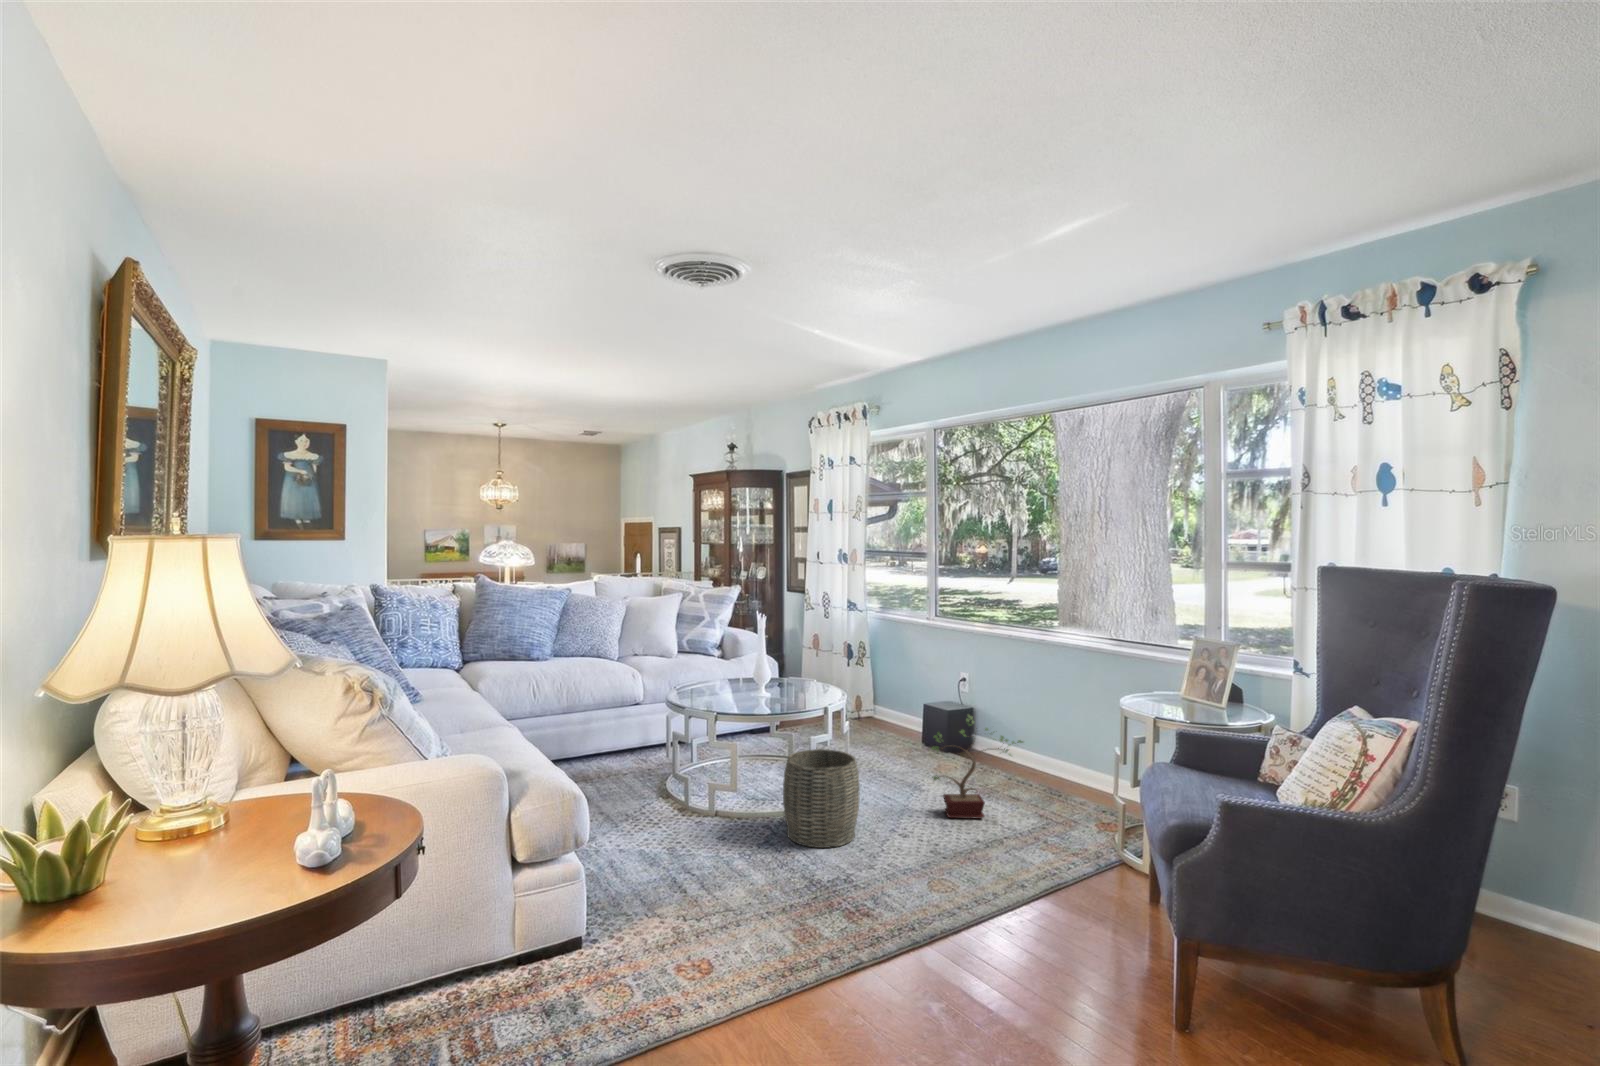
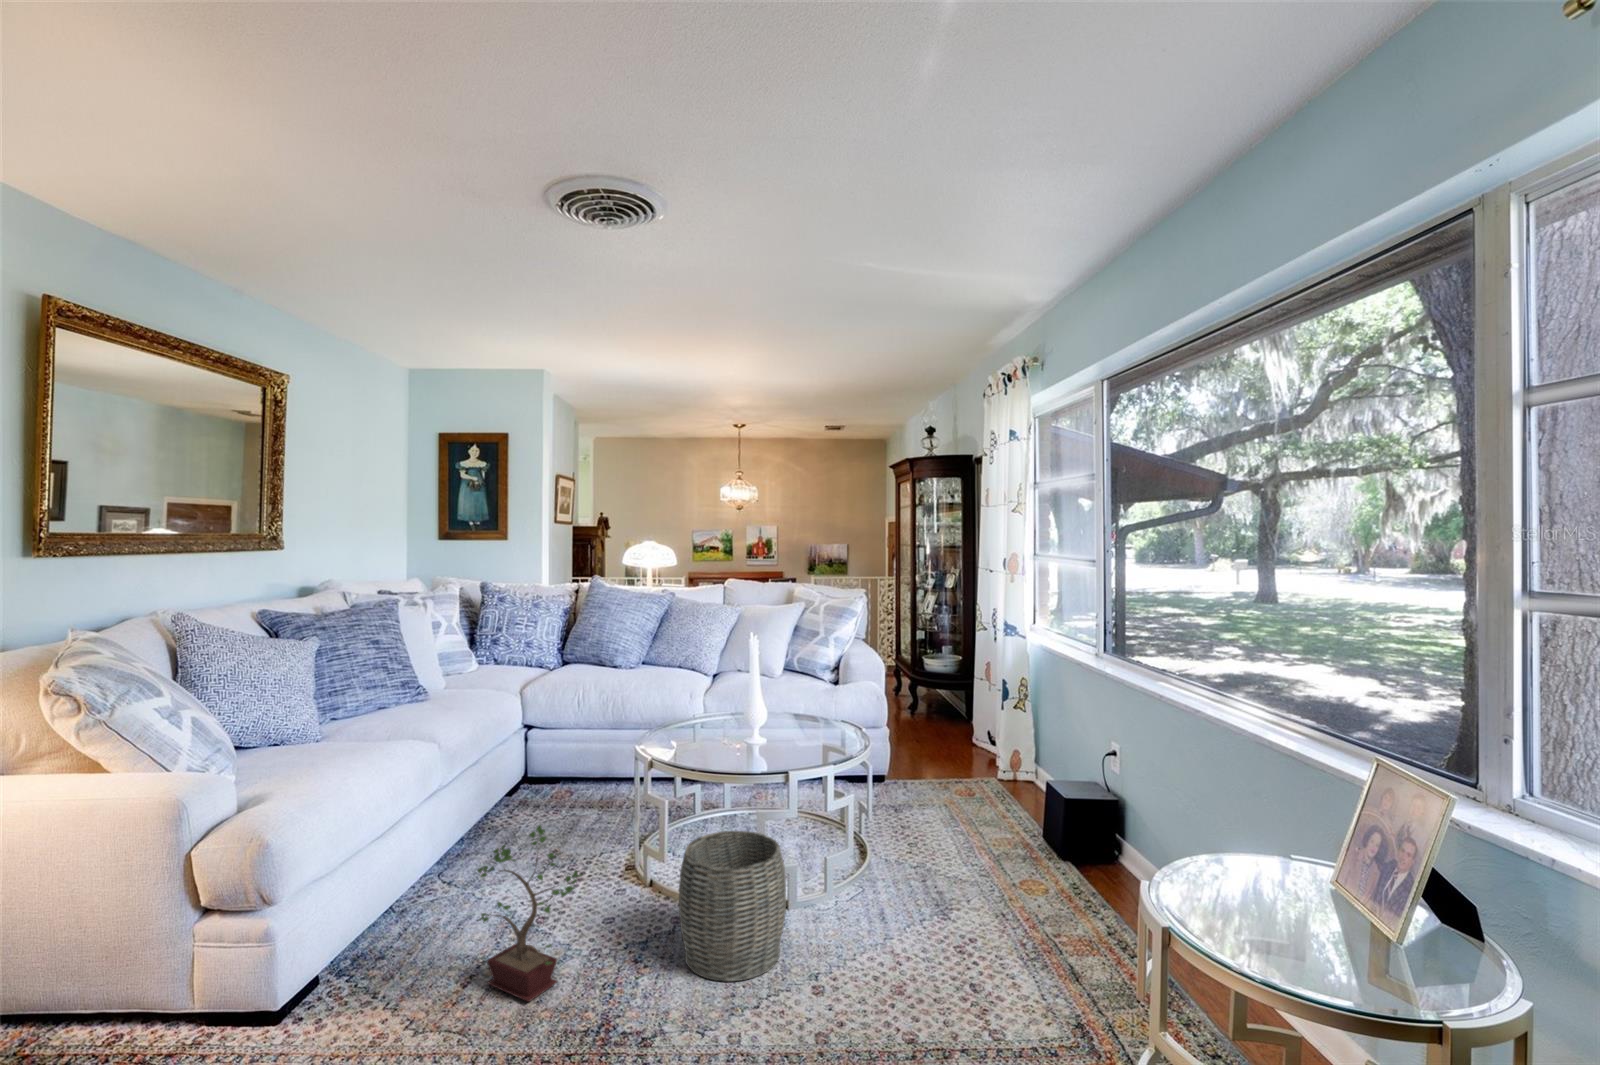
potted plant: present [932,715,1023,819] -> present [477,825,582,1002]

